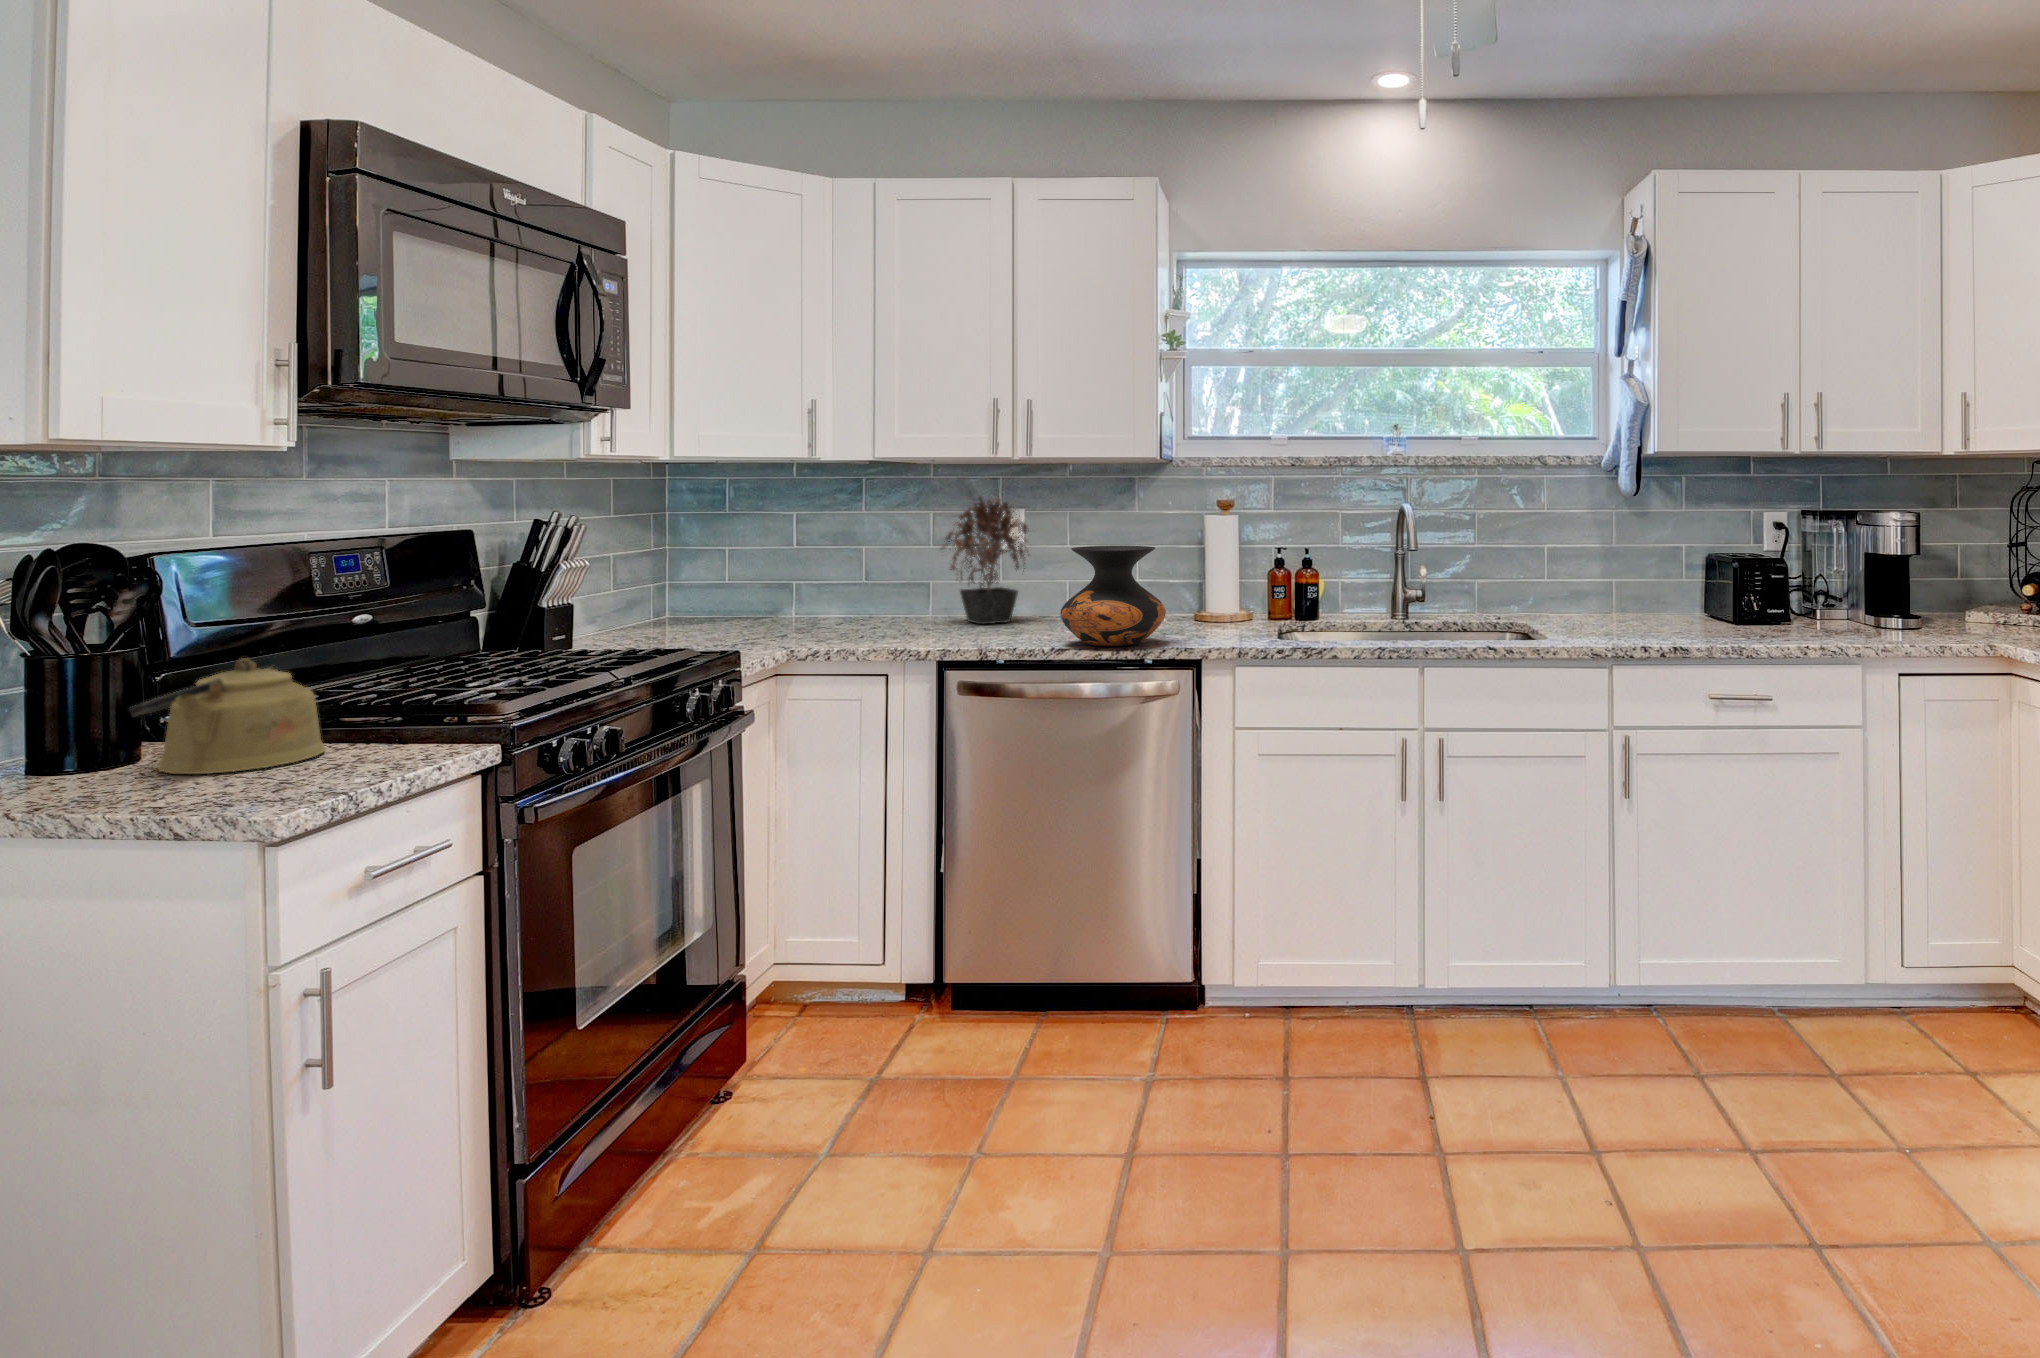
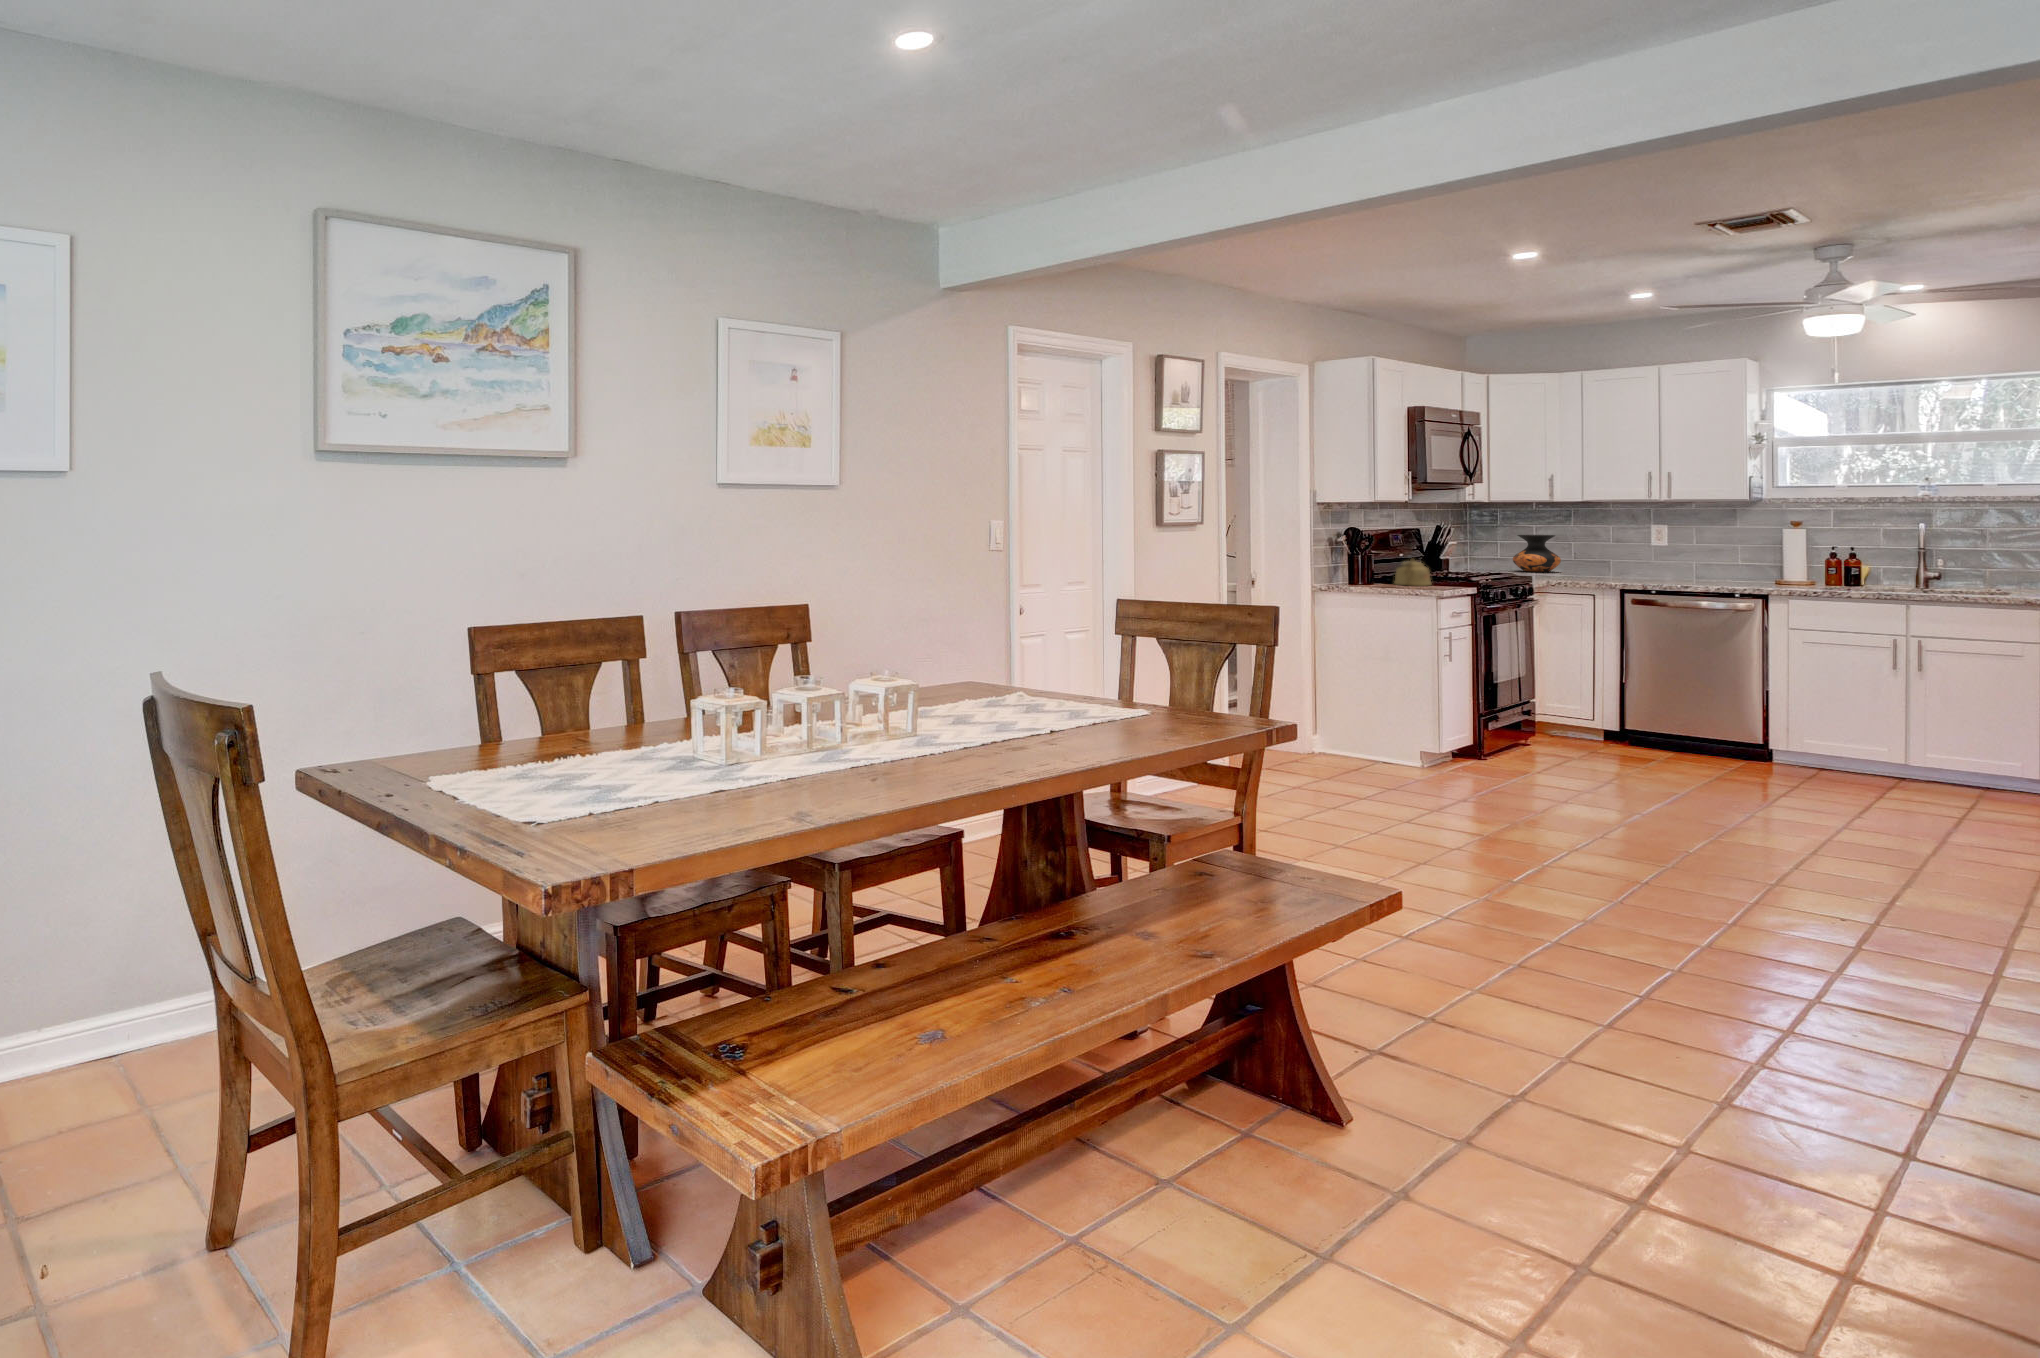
potted plant: present [942,497,1029,624] -> none [1616,517,1674,577]
vase: present [1060,546,1166,647] -> present [1513,535,1561,572]

